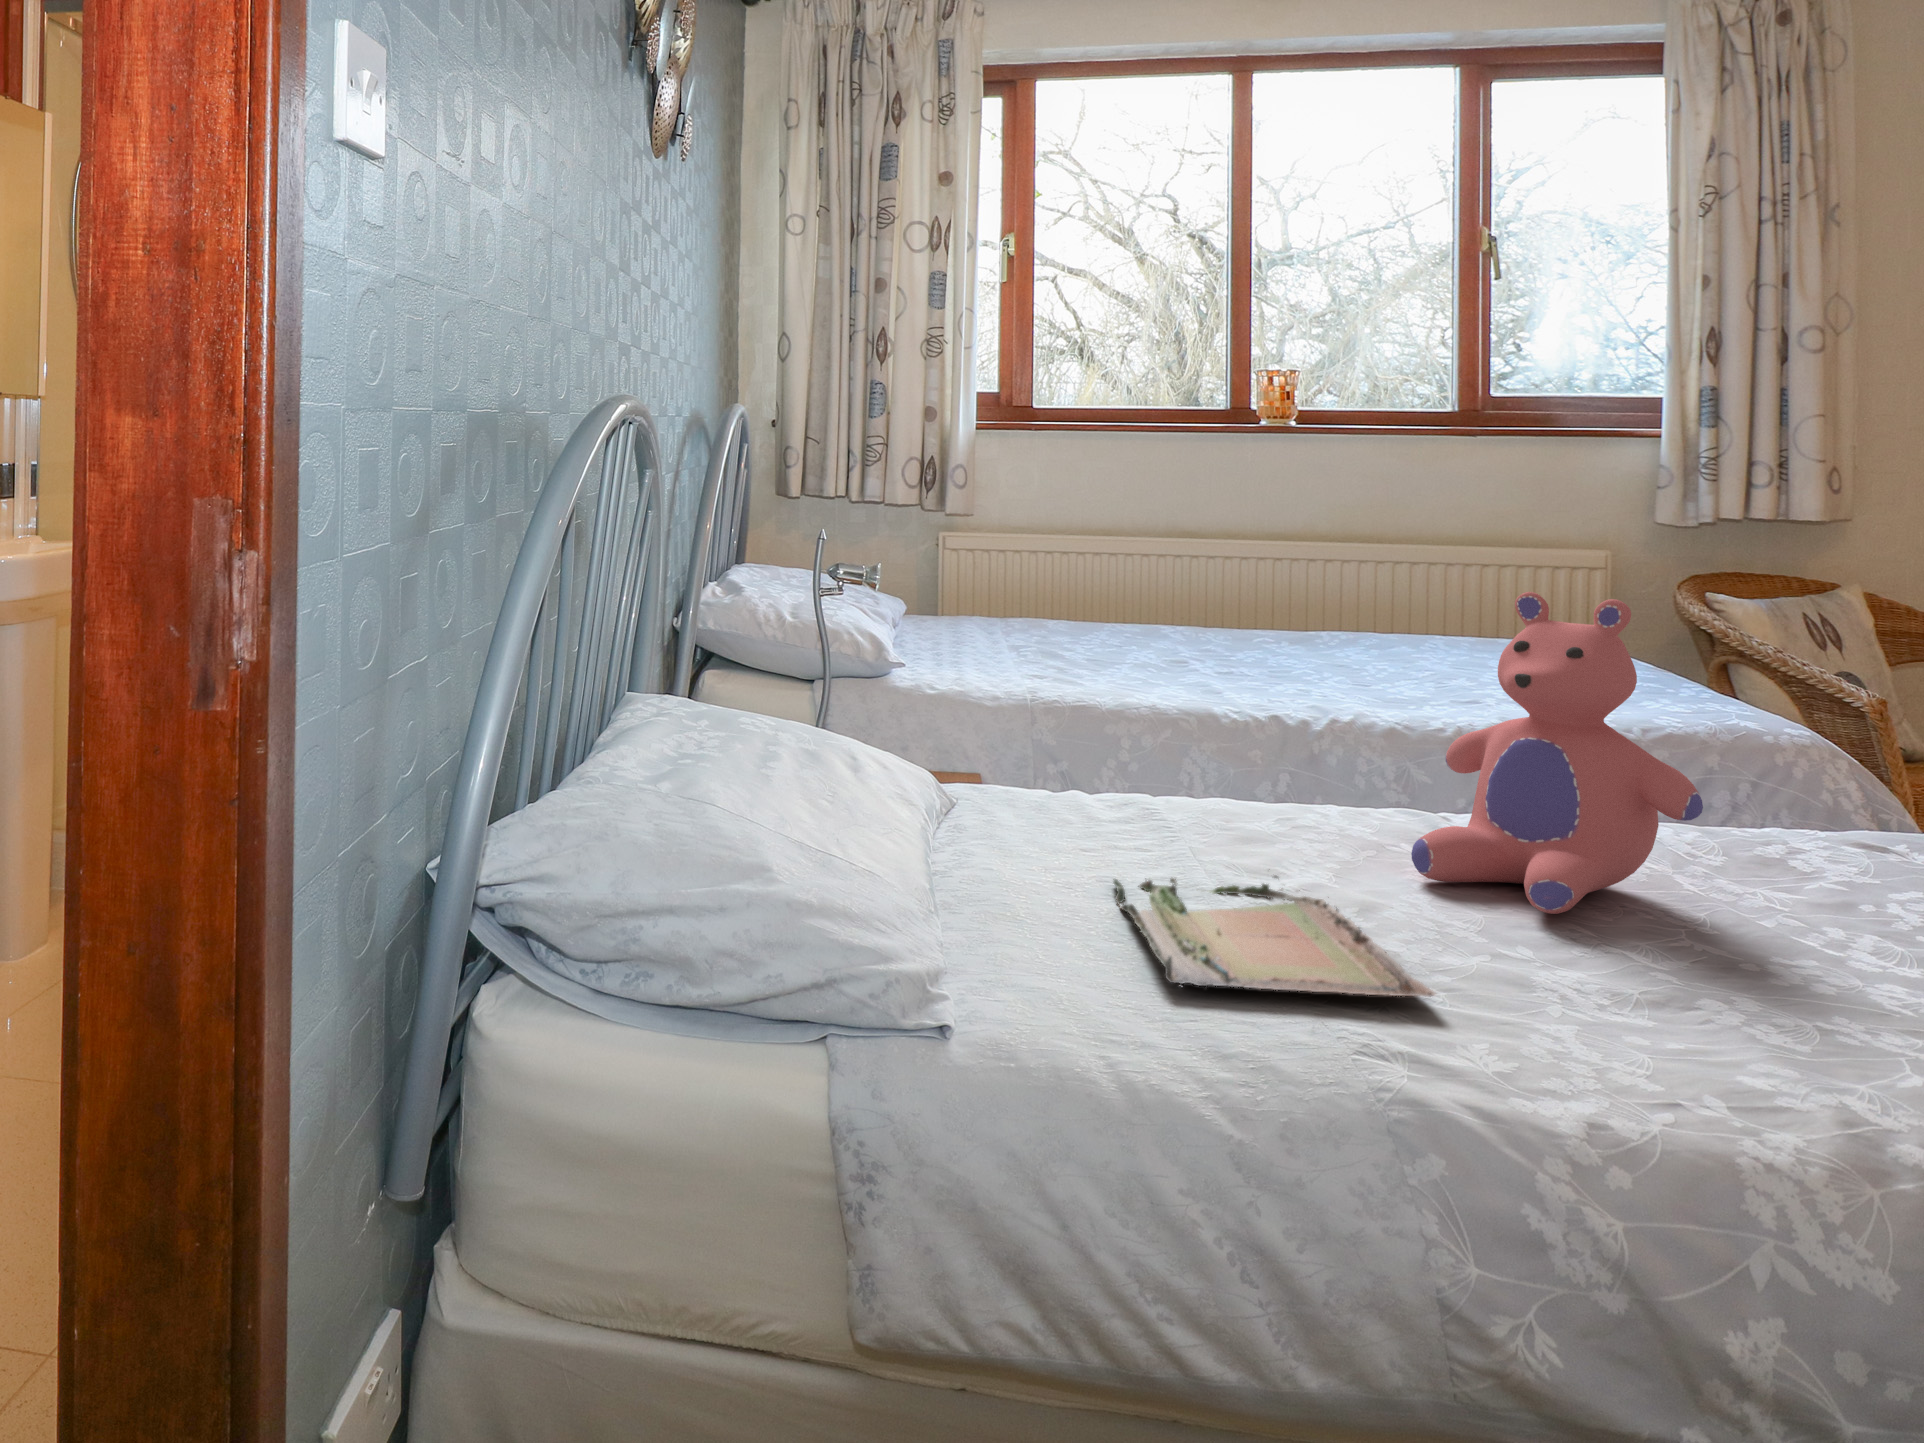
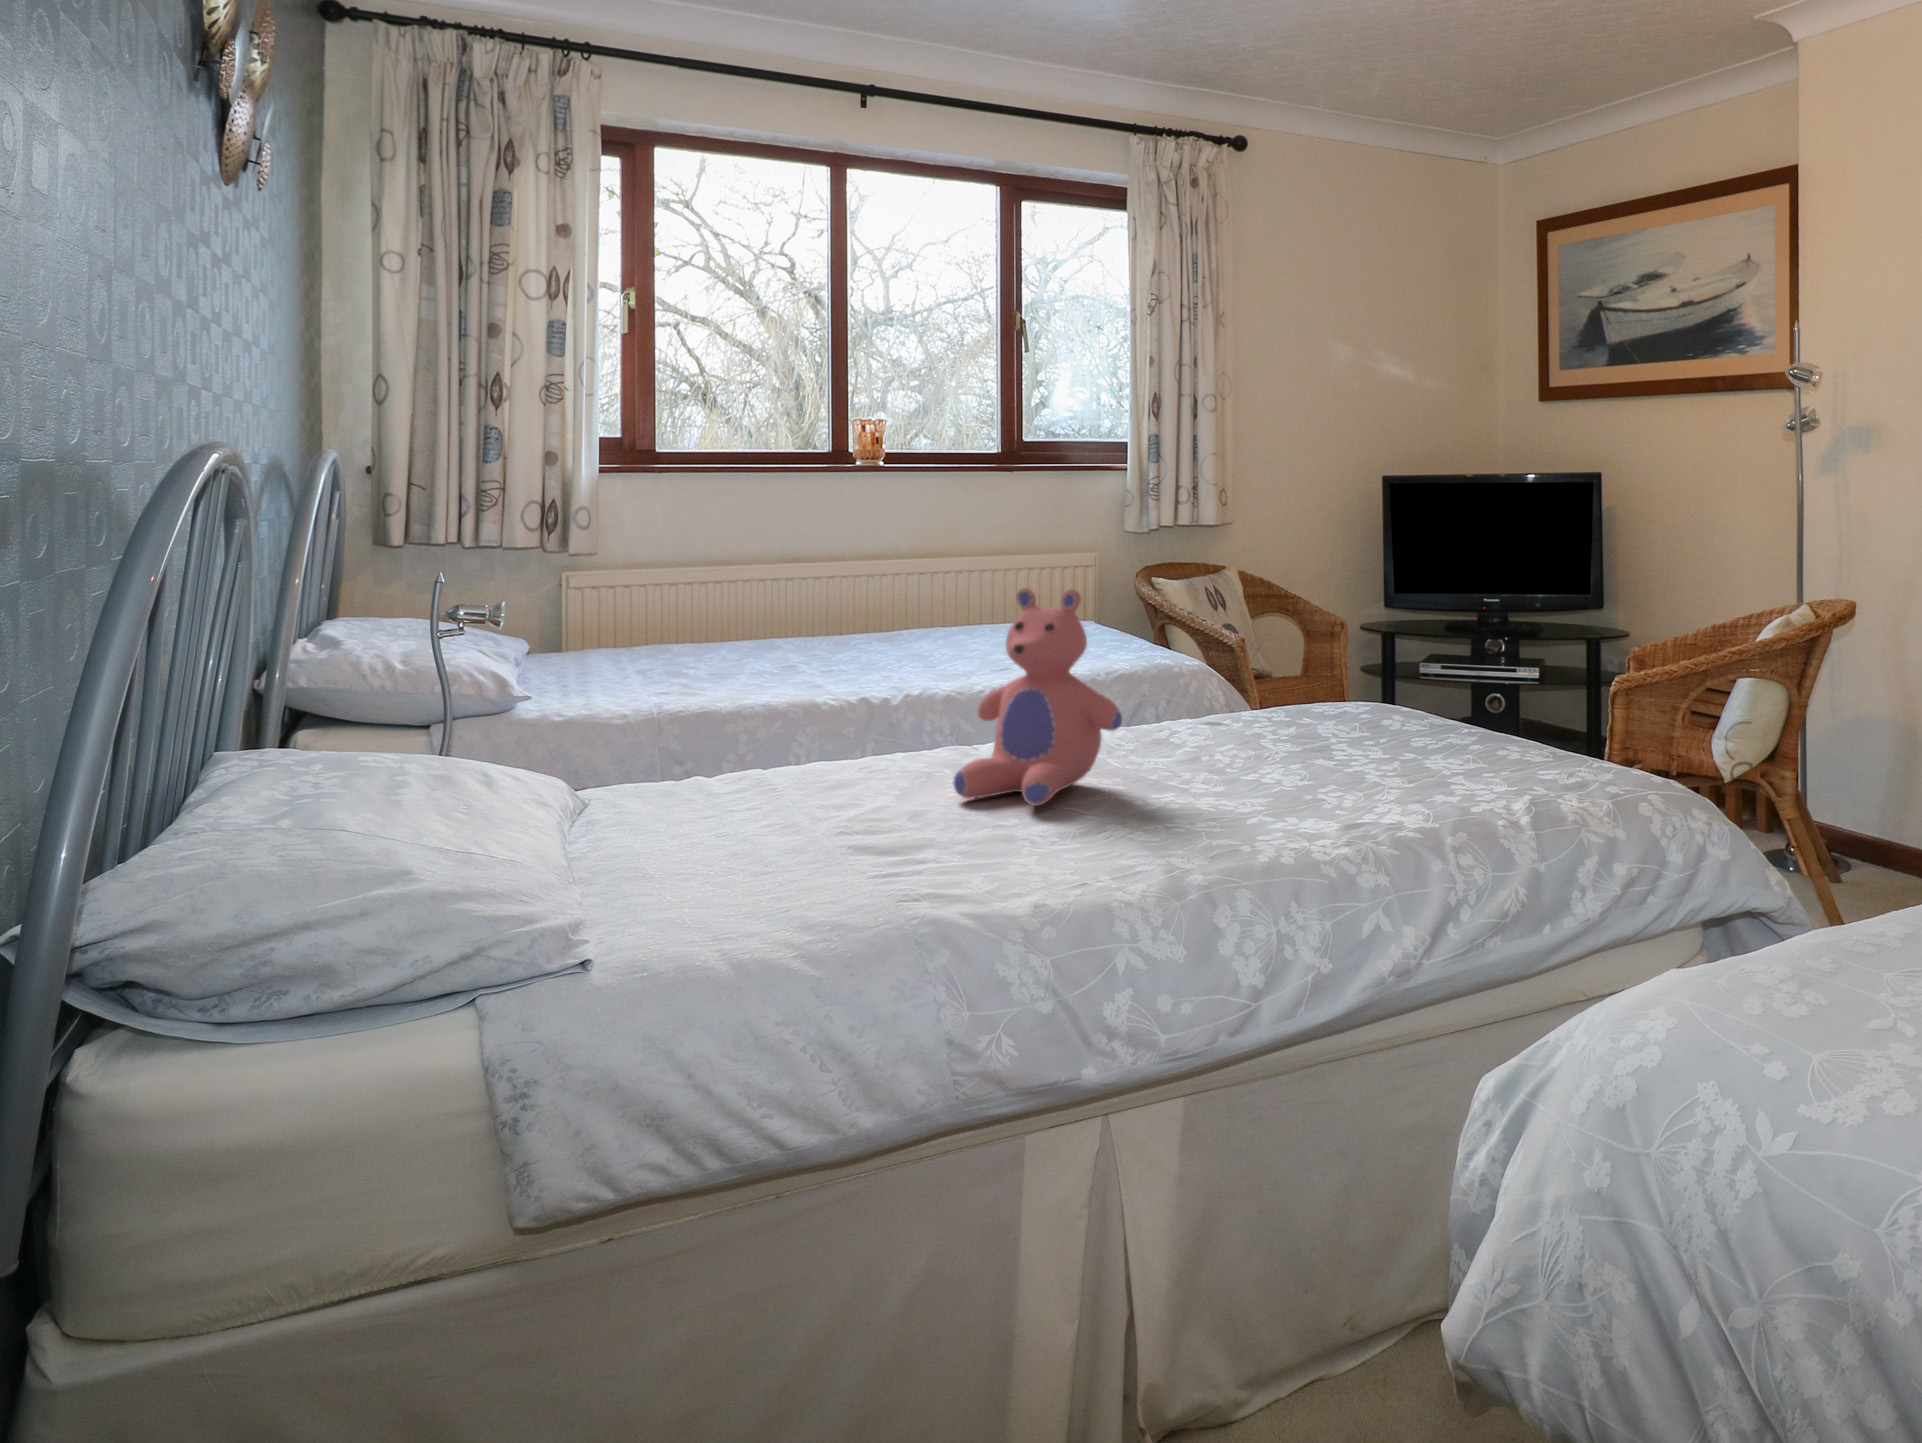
tray: present [1113,875,1436,997] -> none [730,809,957,900]

